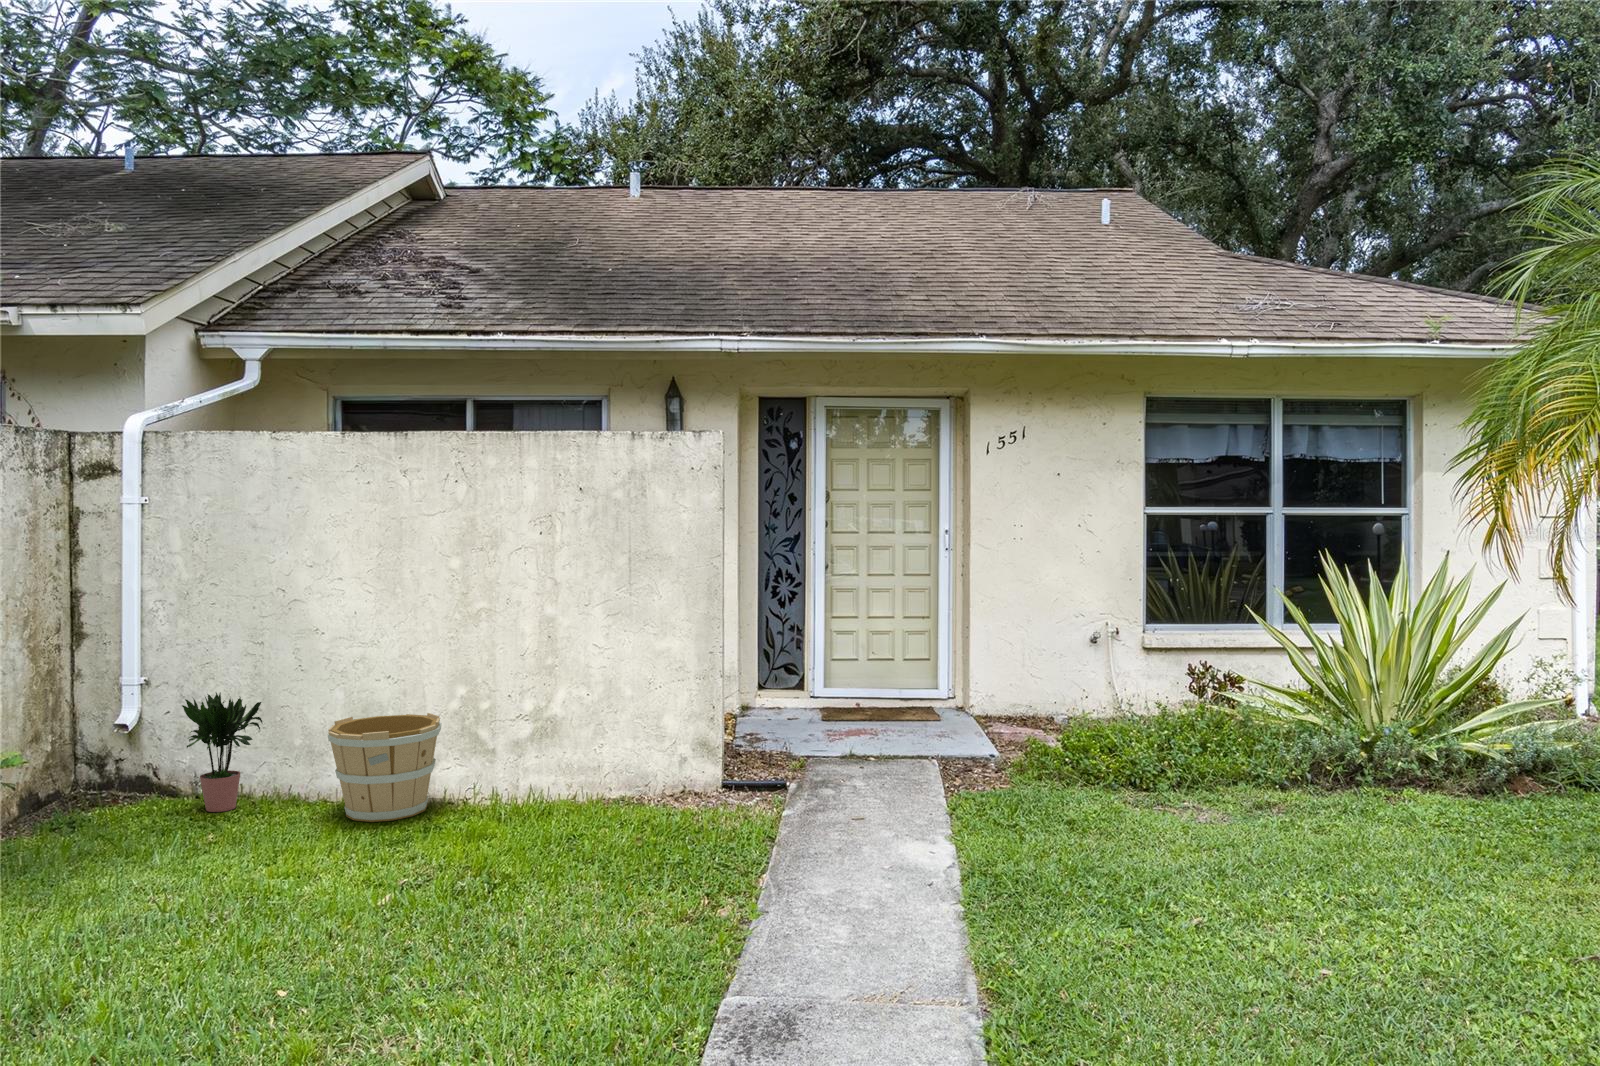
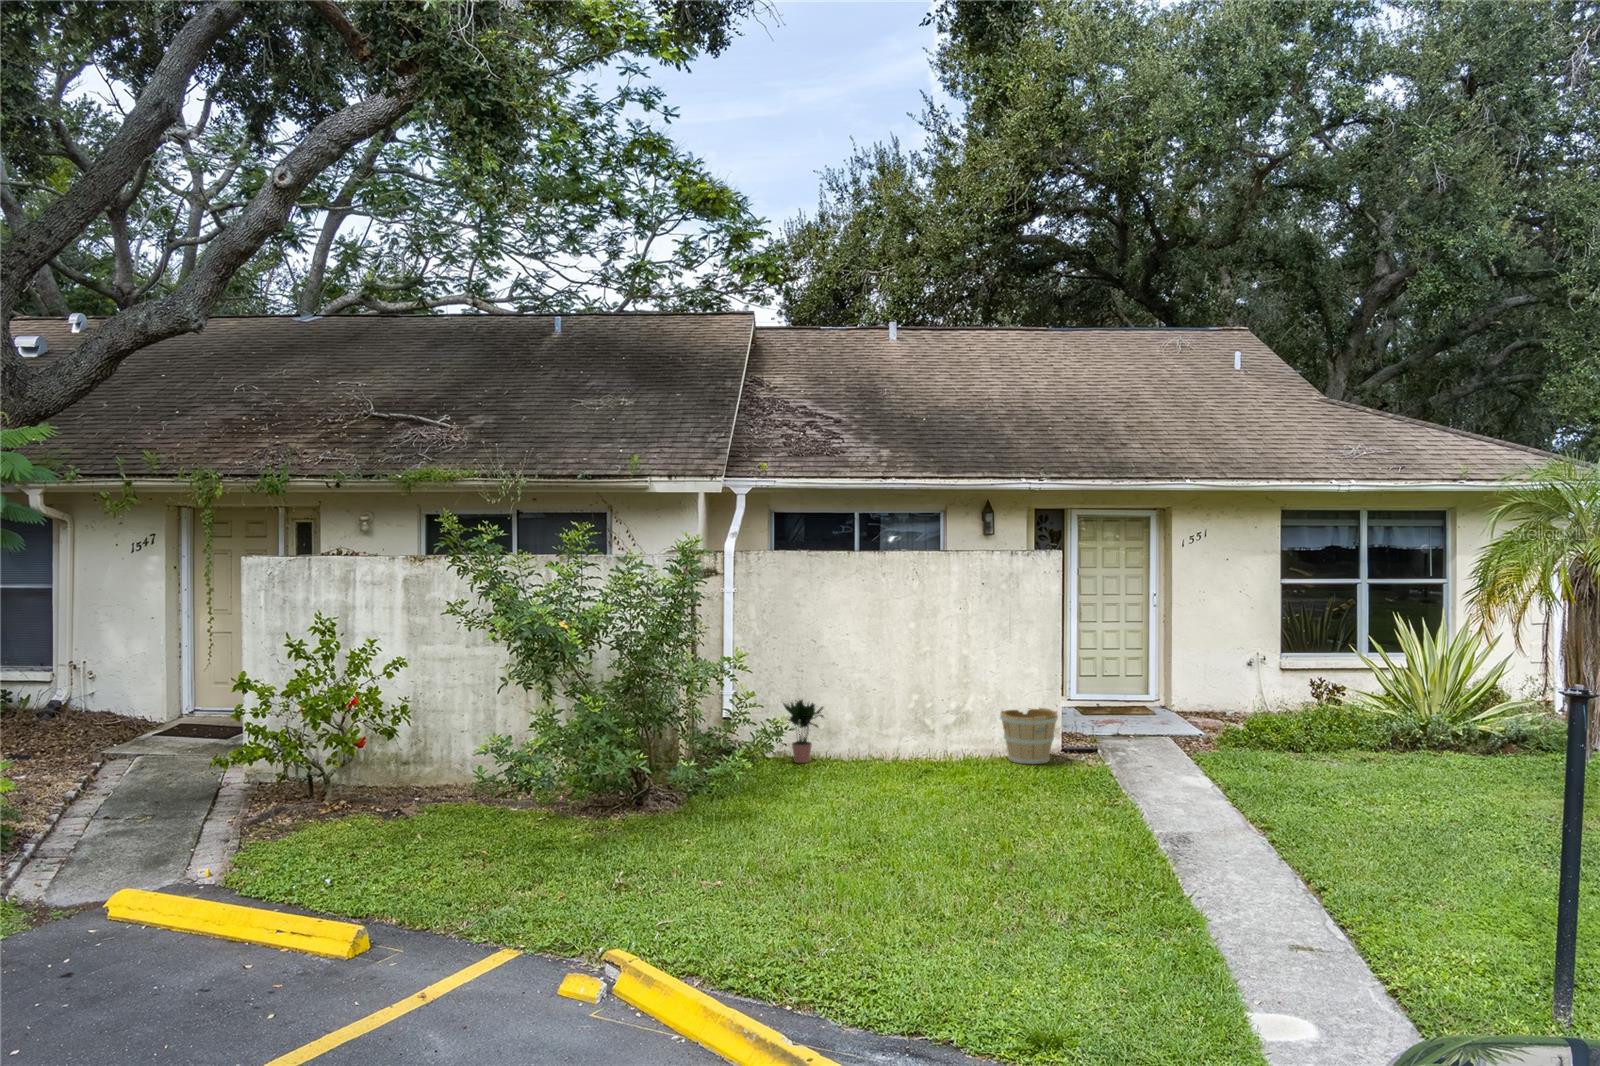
wooden bucket: present [327,713,442,822] -> present [1000,708,1058,764]

